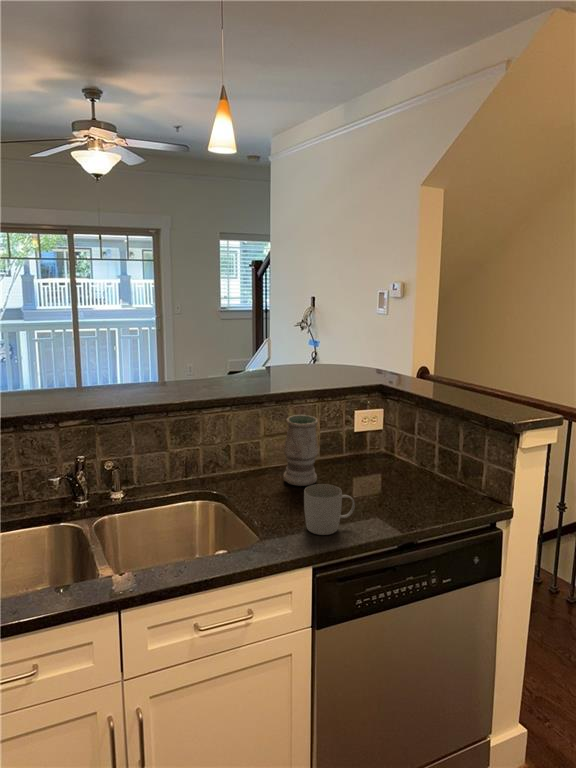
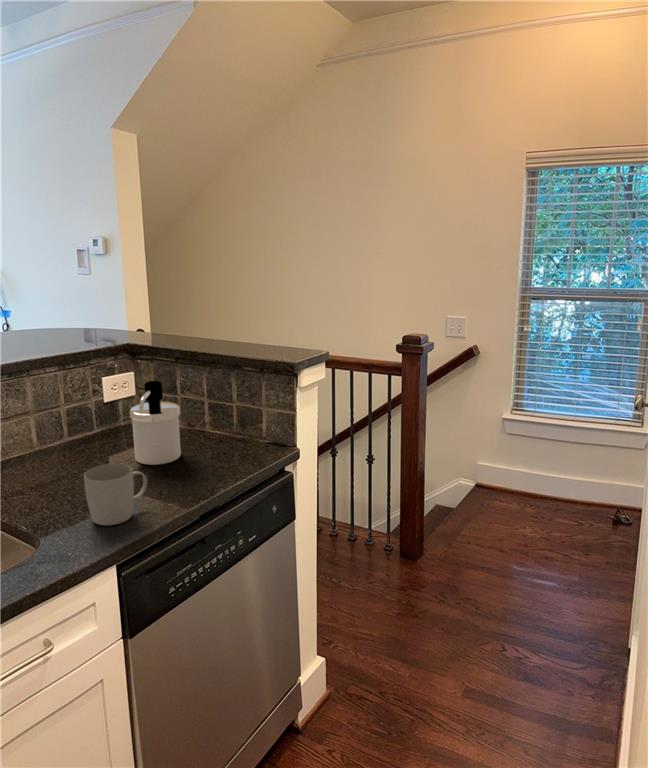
vase: present [283,415,318,486] -> none [27,389,77,477]
soap dispenser: none [363,420,405,494] -> present [130,381,181,465]

